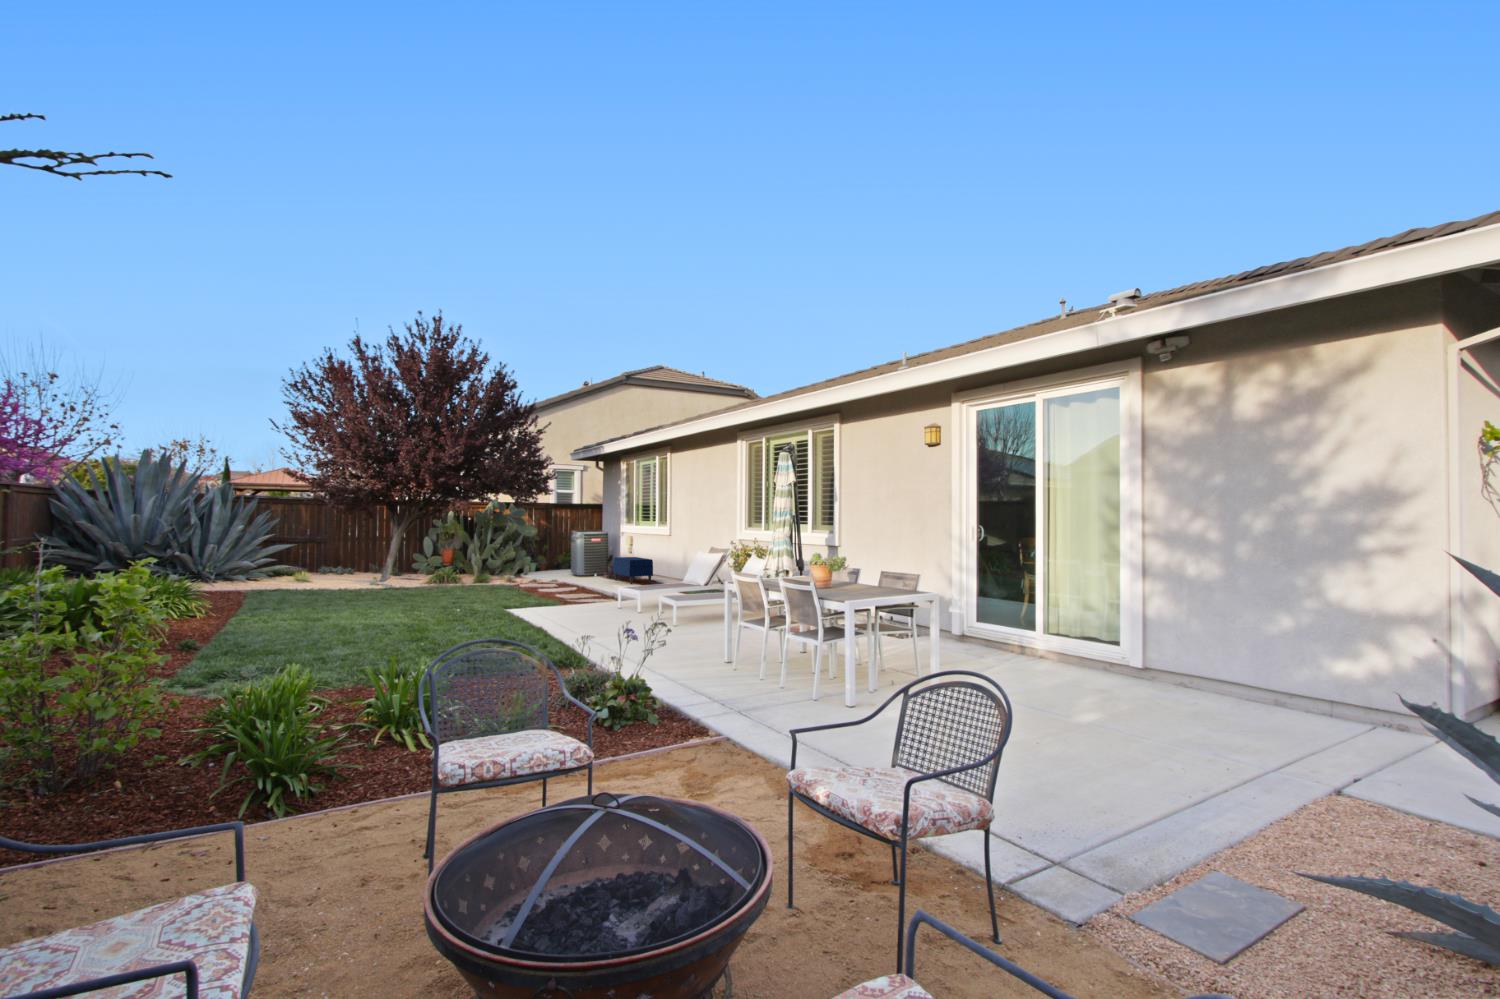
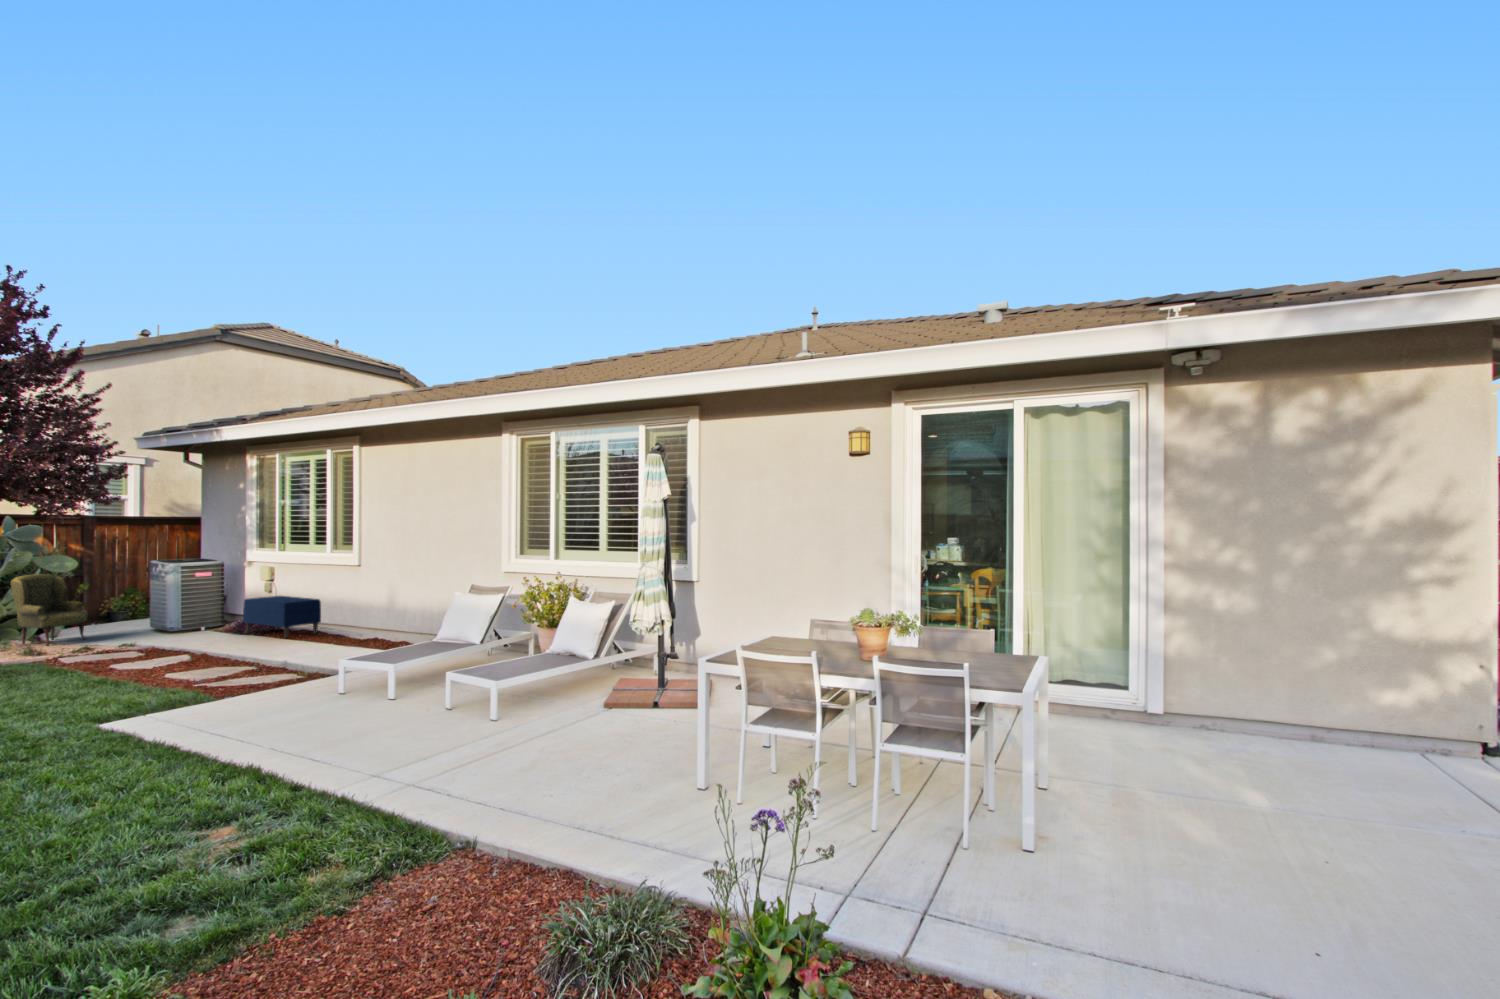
armchair: none [503,536,537,578] -> present [11,574,87,646]

